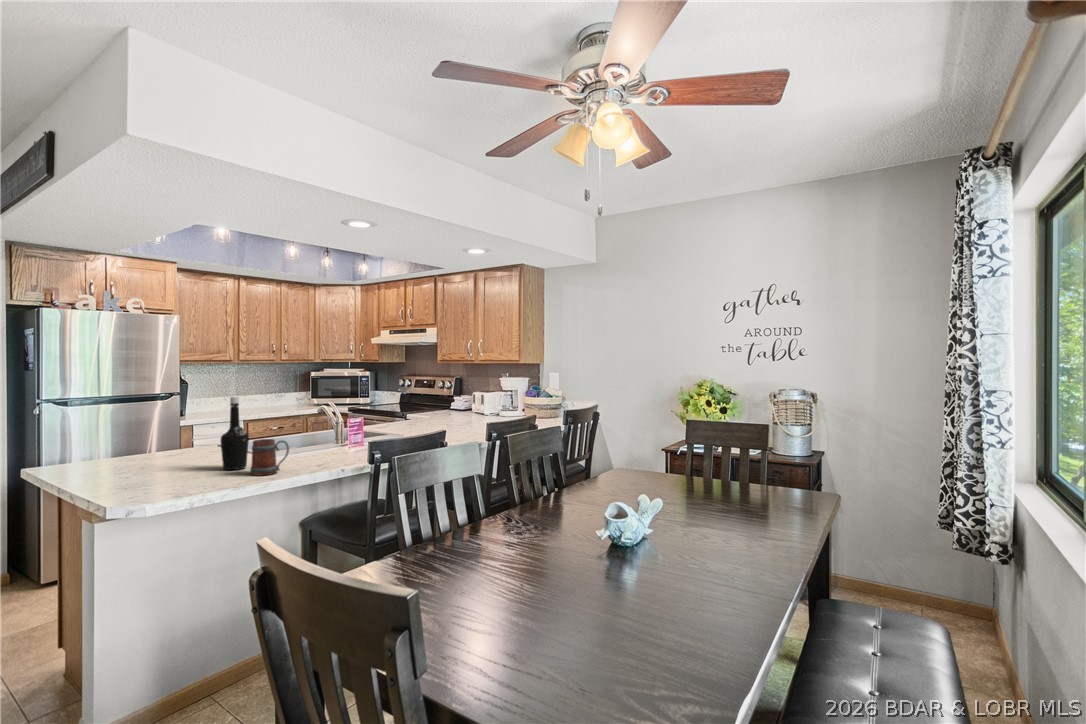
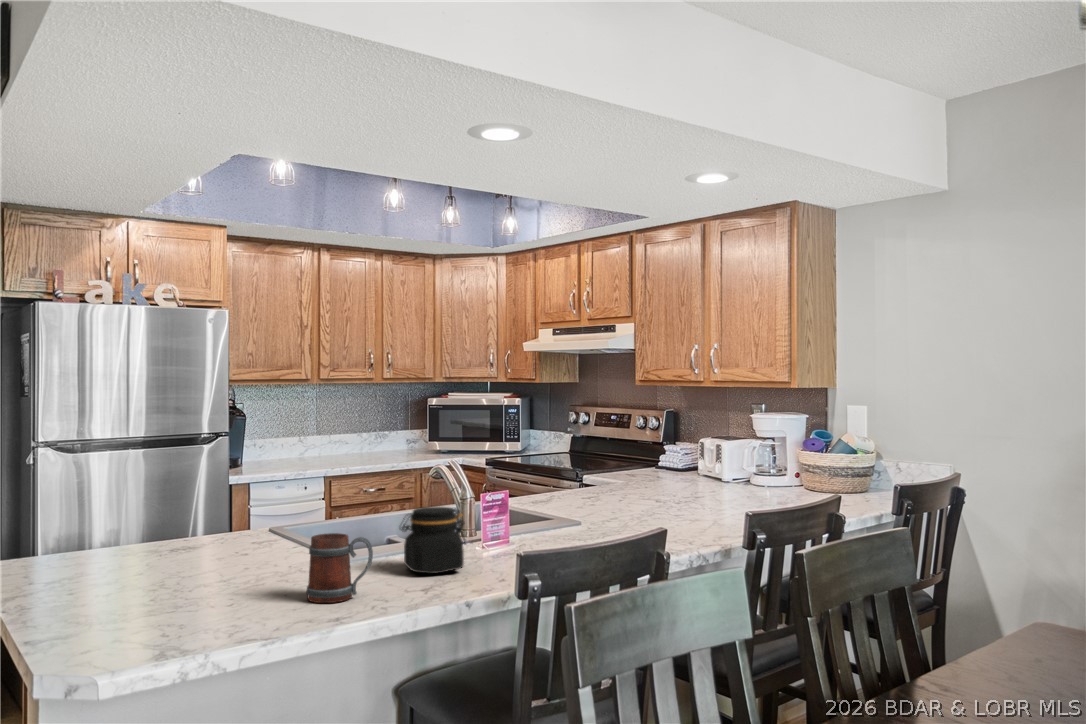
bottle: present [220,397,249,470] -> none [261,452,308,586]
jar: none [302,426,341,461] -> present [400,507,466,574]

